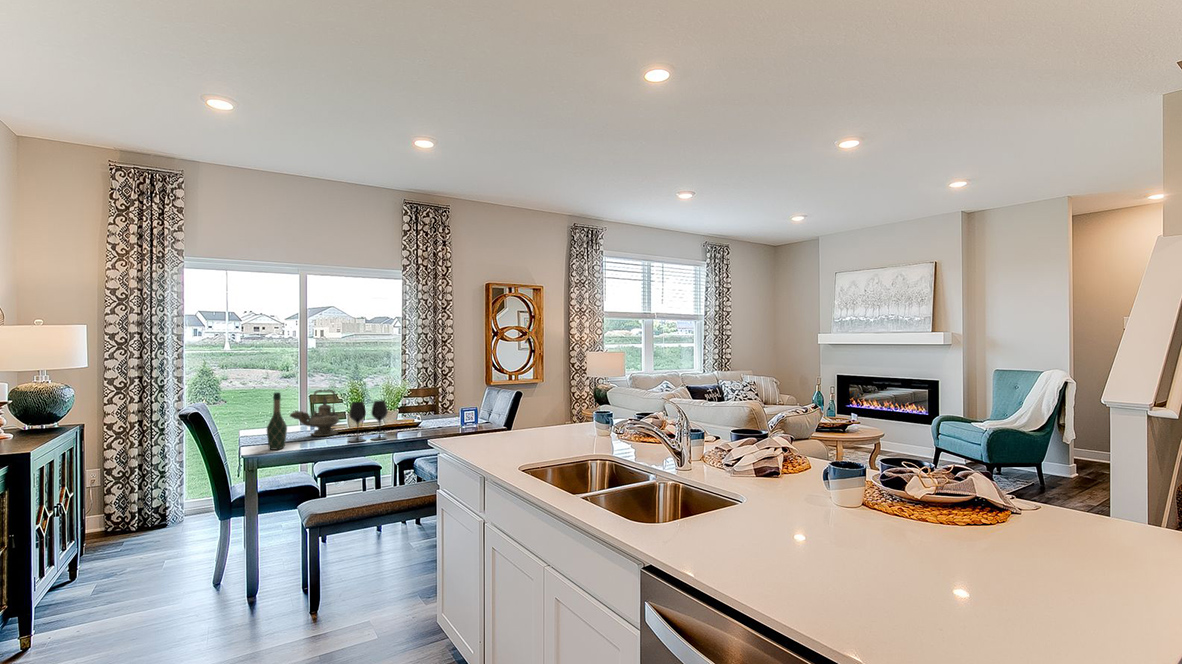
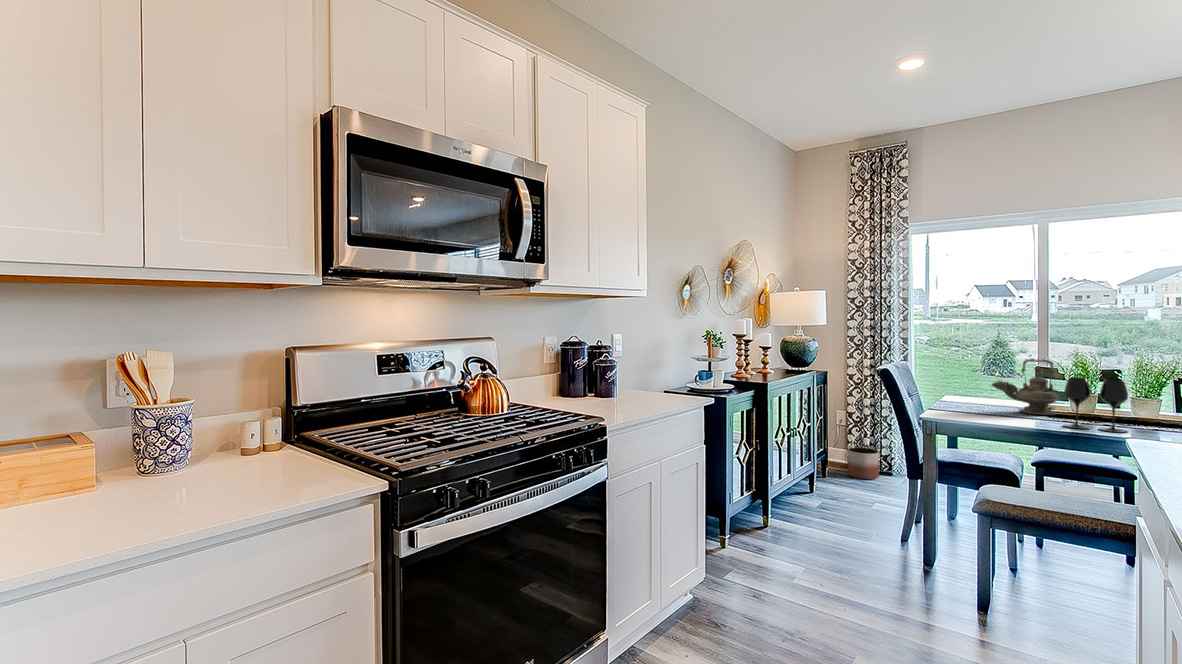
wine bottle: present [267,392,287,450] -> none [956,357,980,419]
planter: none [109,505,151,544] -> present [847,447,879,479]

